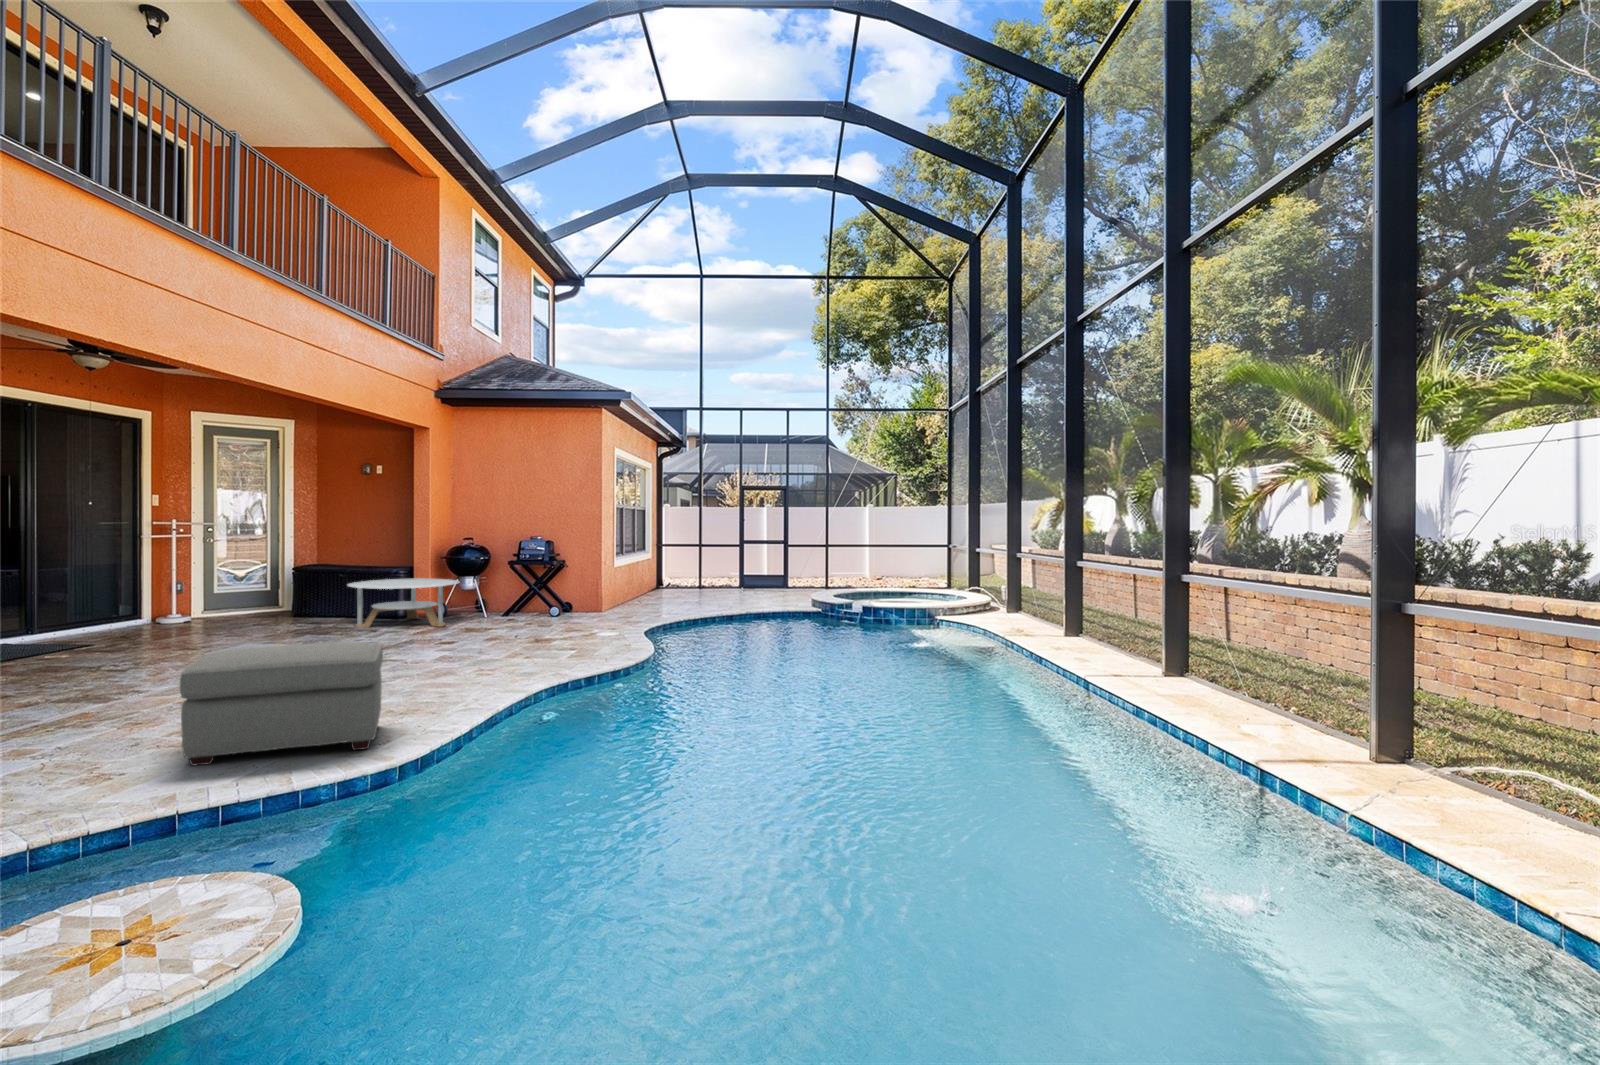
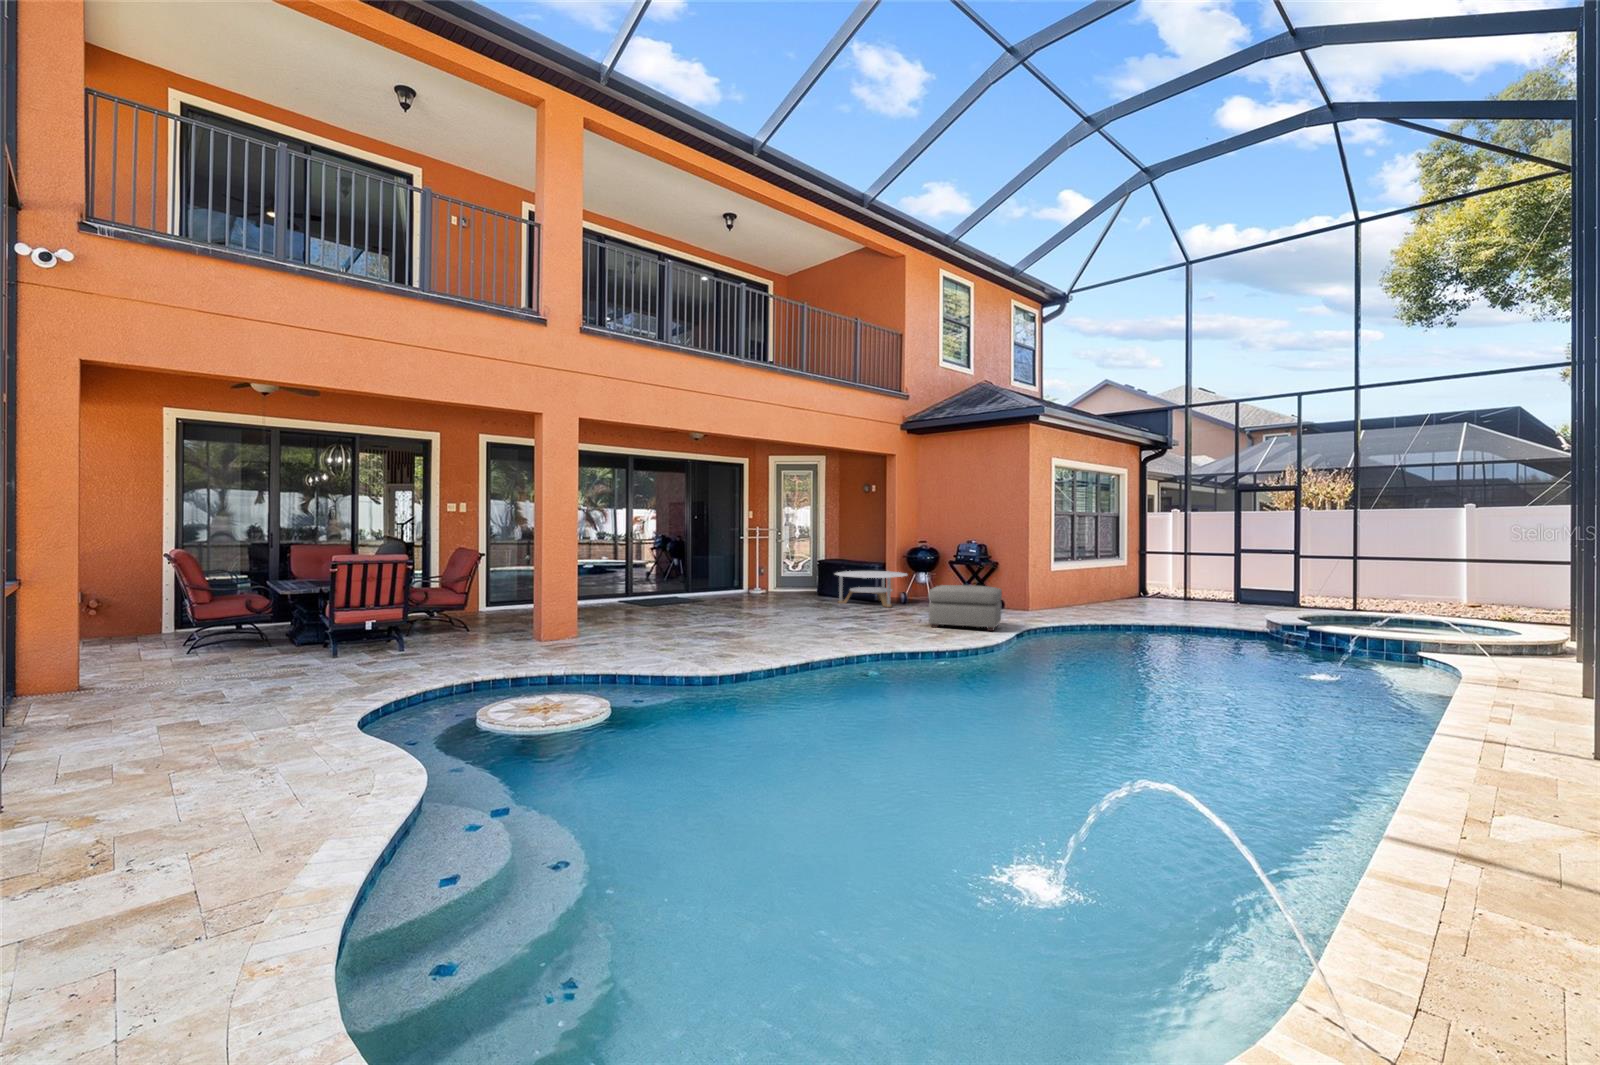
ottoman: present [180,642,383,766] -> present [928,585,1002,631]

